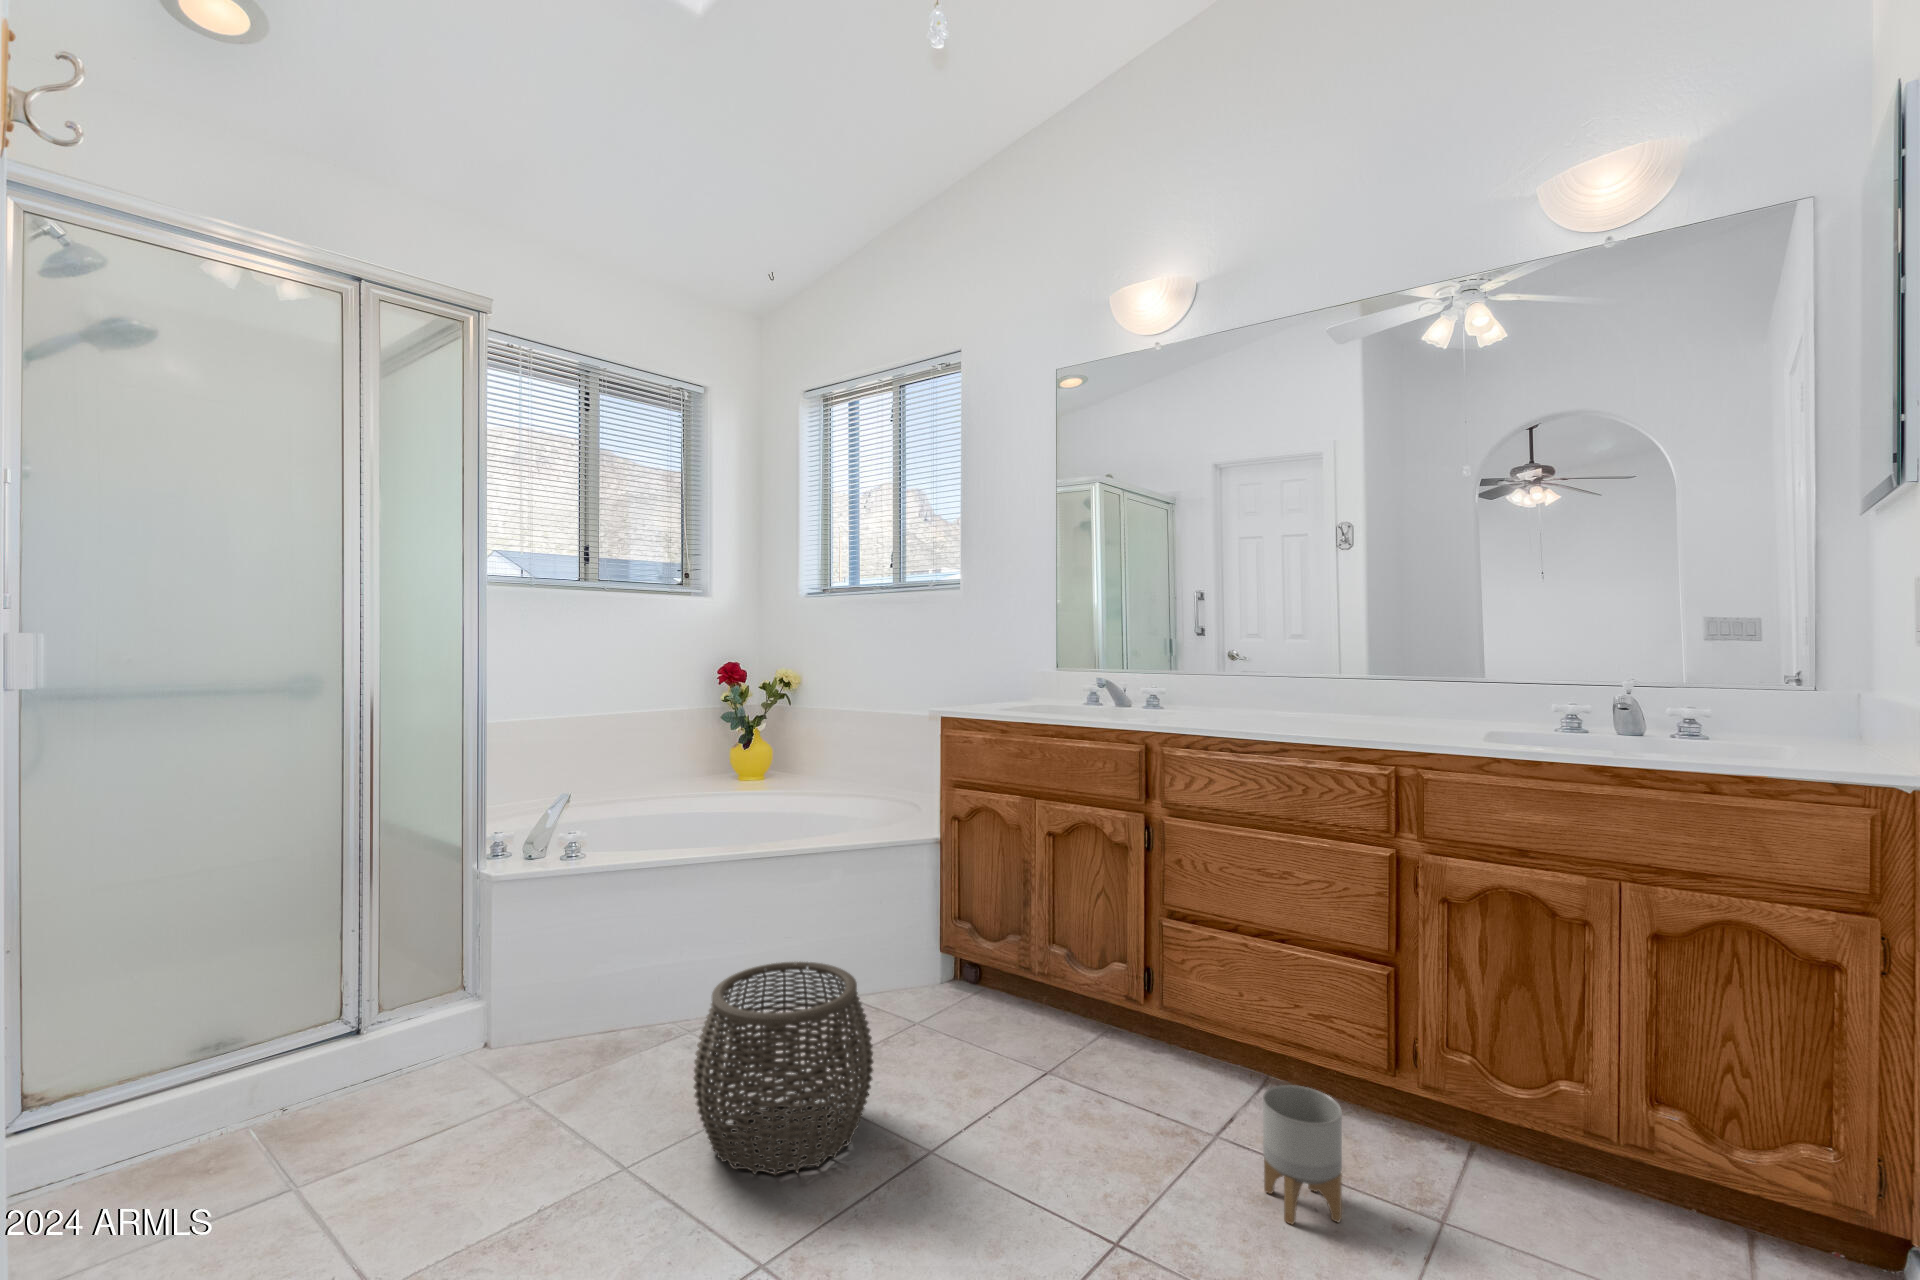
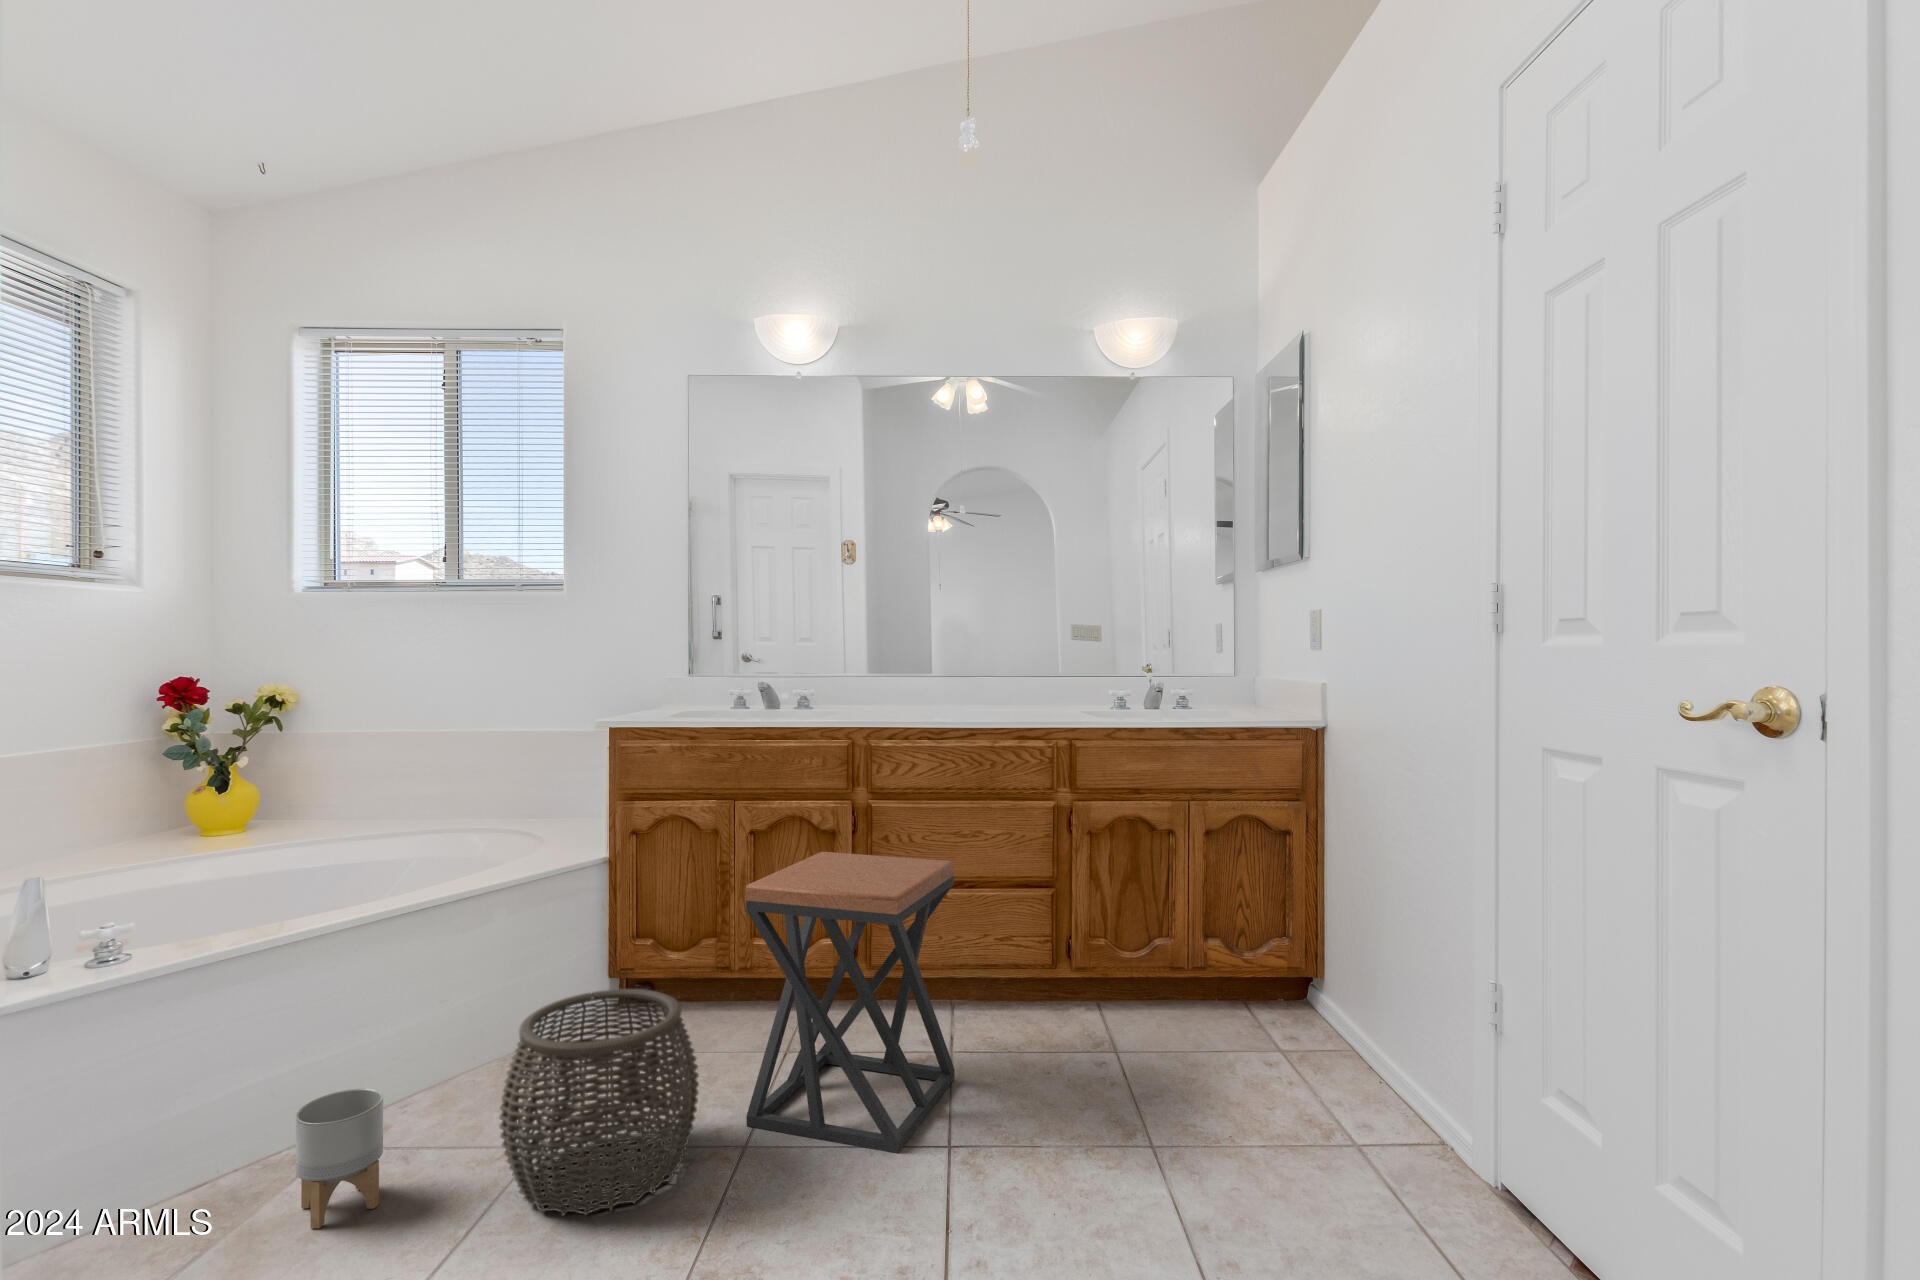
stool: none [932,866,1180,1238] -> present [746,852,955,1153]
planter: present [1263,1085,1342,1224] -> present [296,1089,383,1228]

